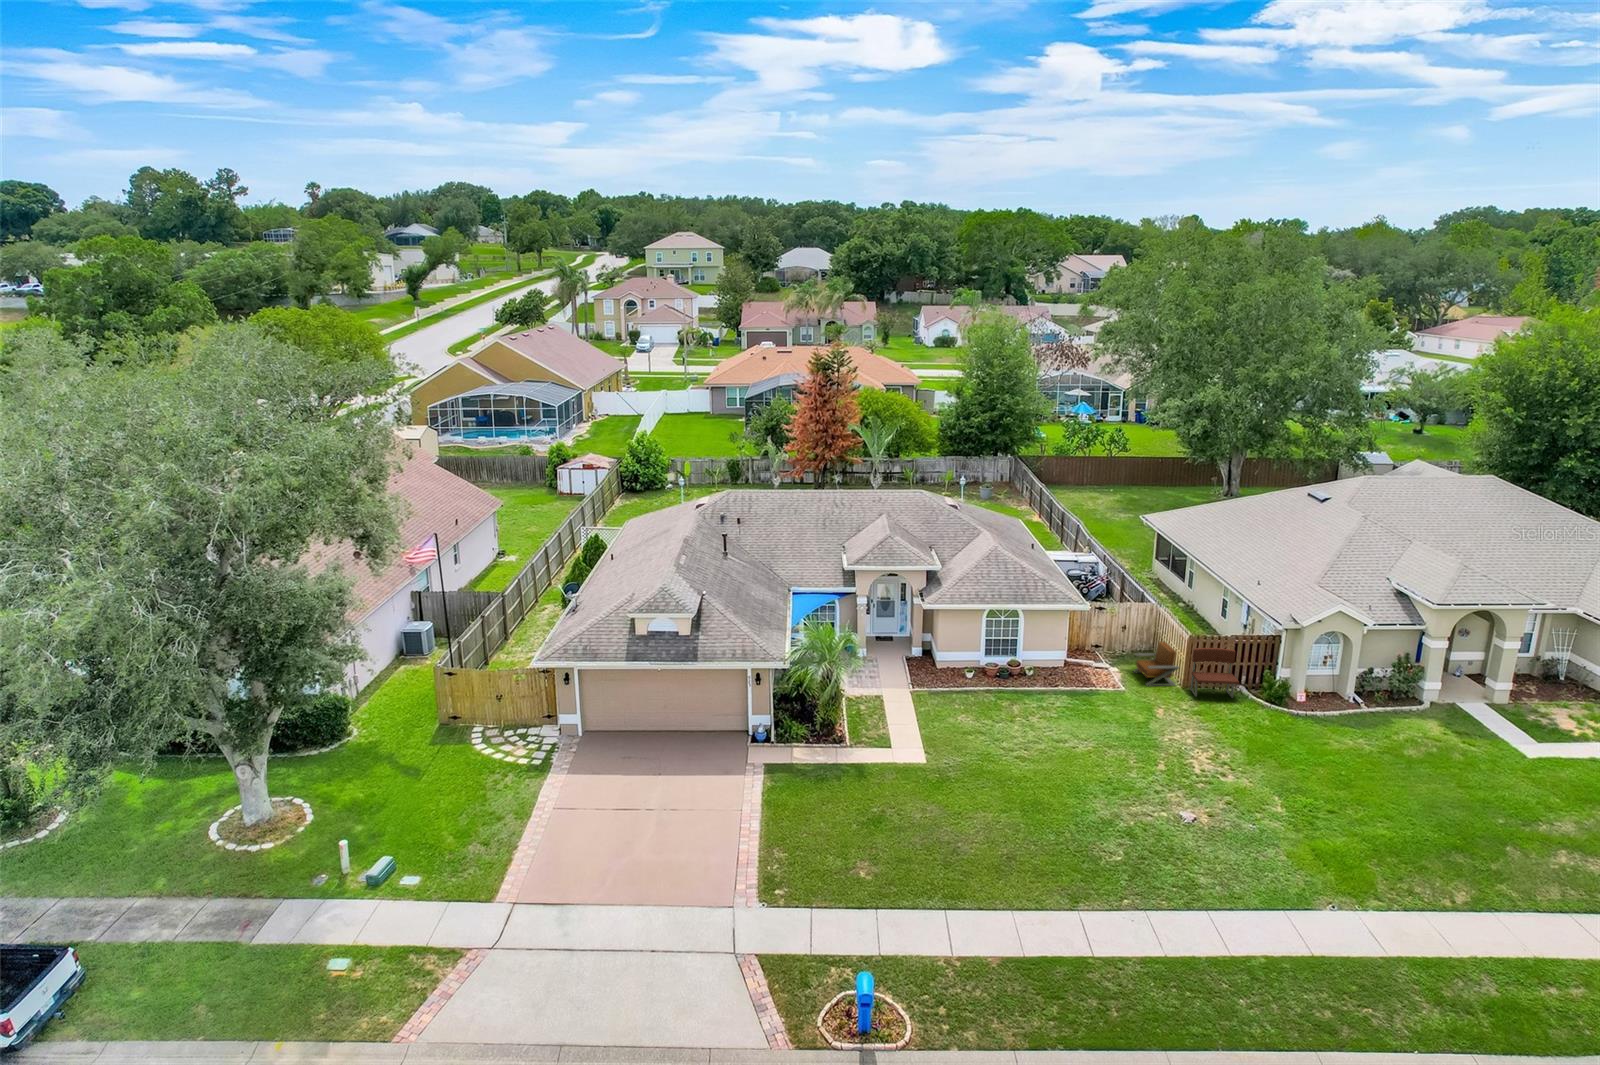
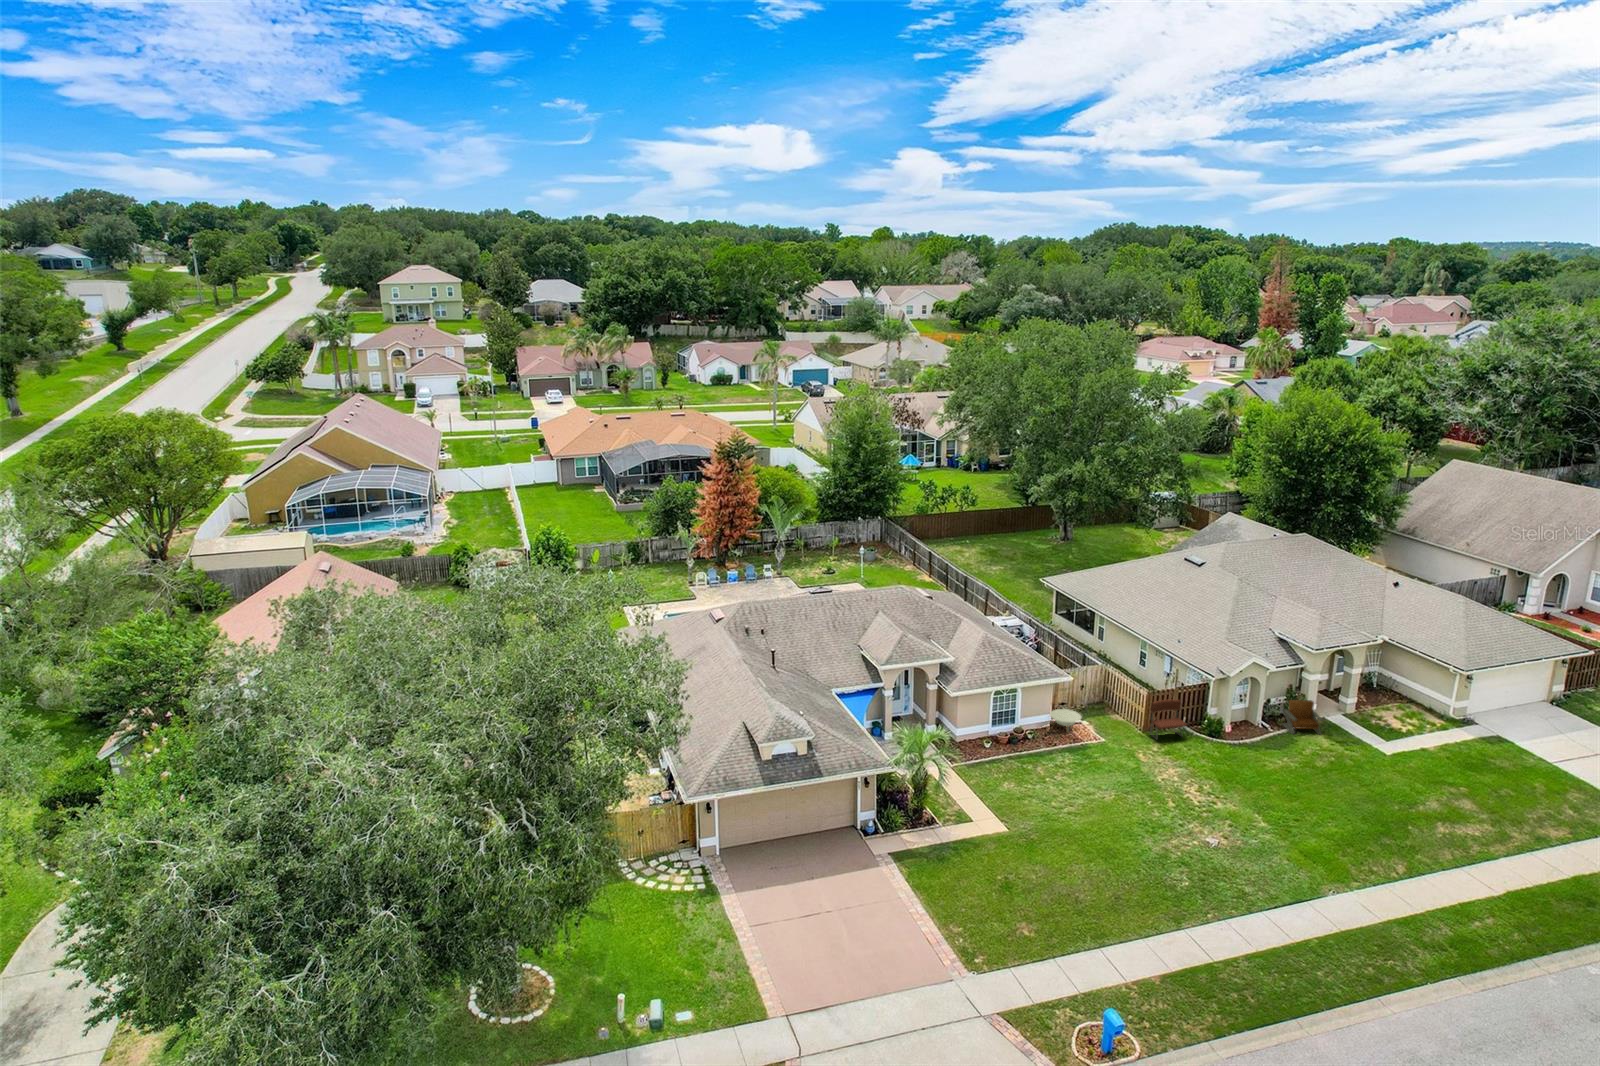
lounge chair: present [1133,642,1179,686] -> present [1283,700,1323,735]
round table: none [1065,648,1105,676] -> present [1050,709,1081,733]

